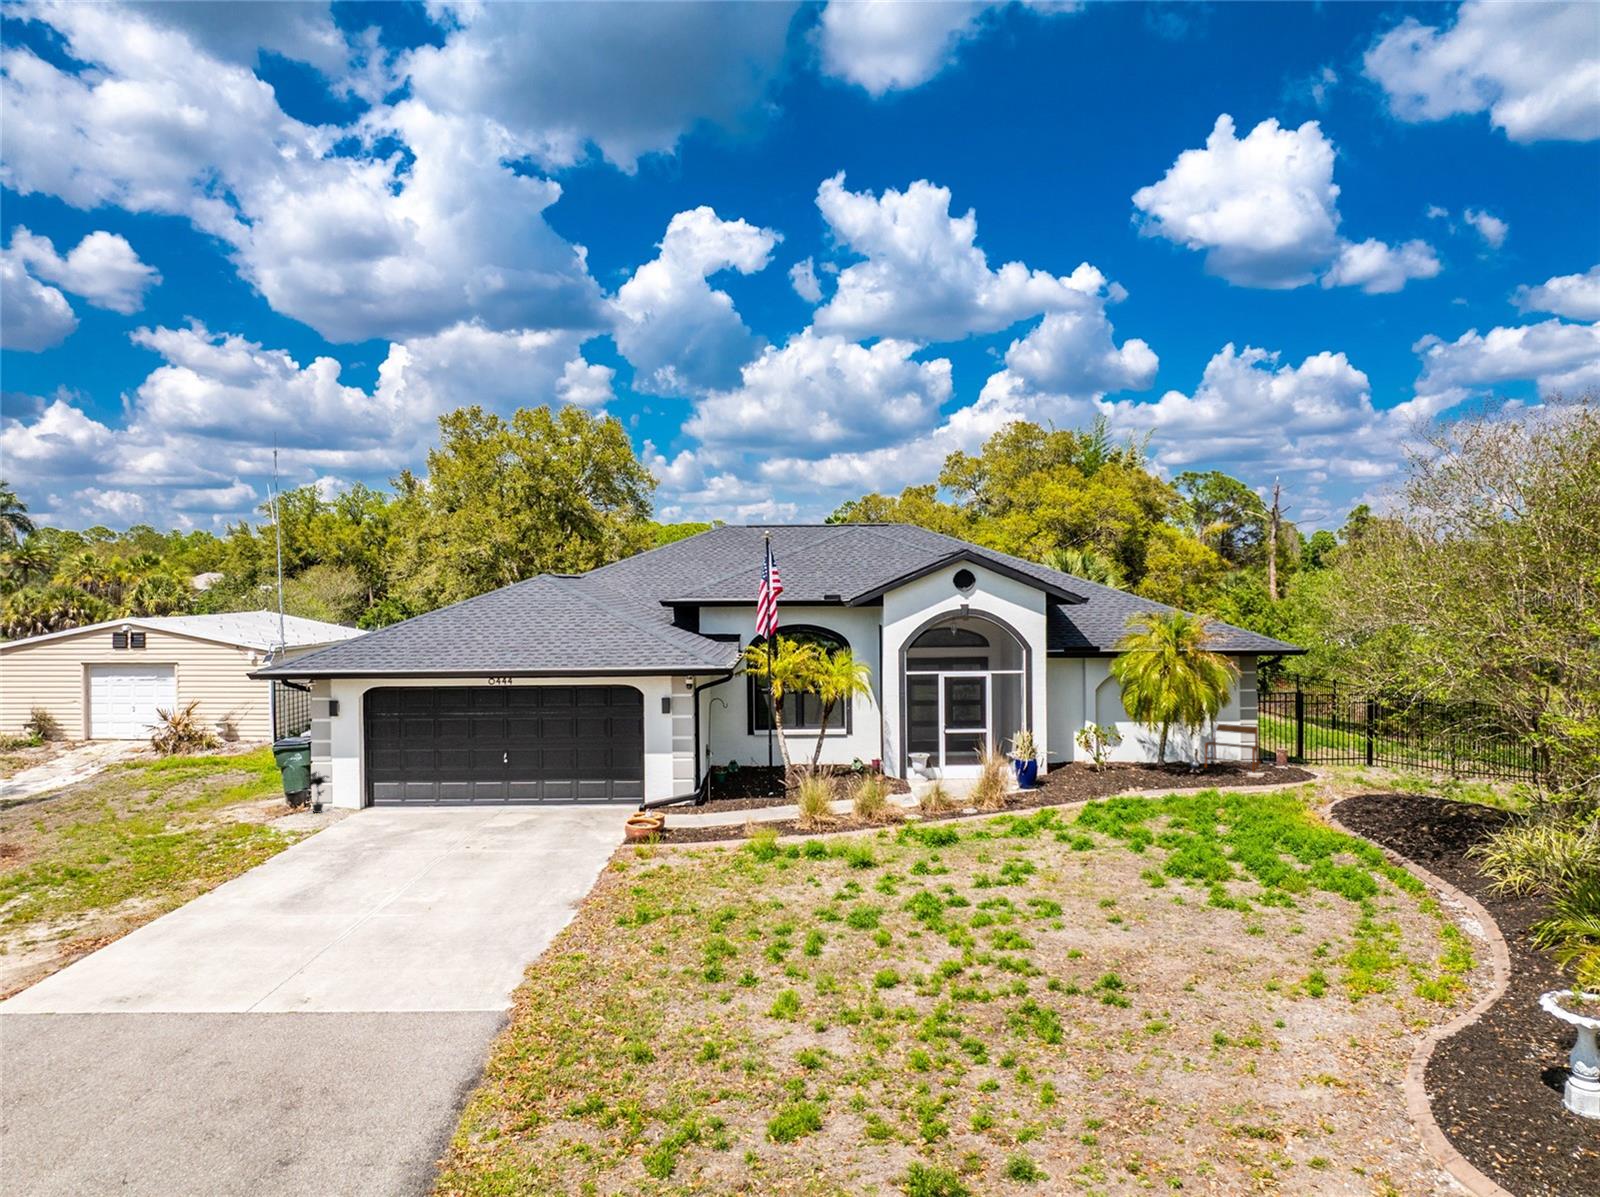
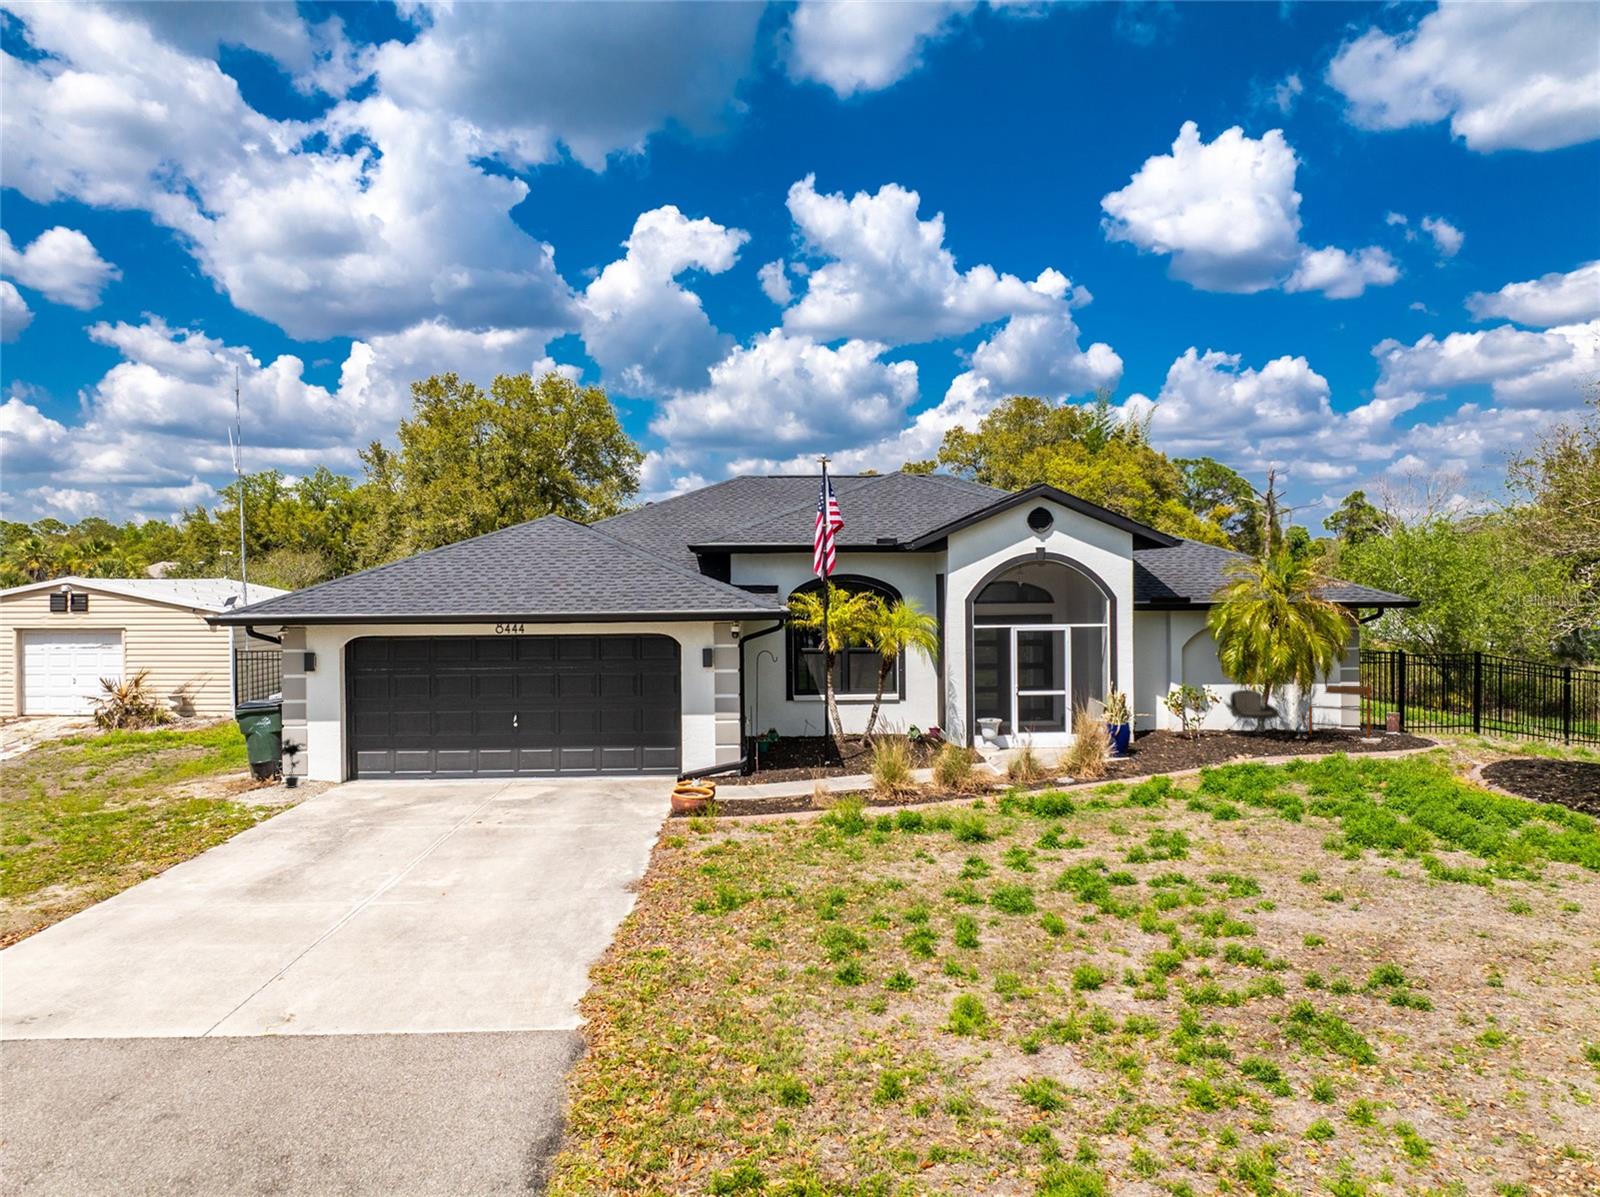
lounge chair: none [1134,728,1175,772] -> present [1230,690,1279,736]

